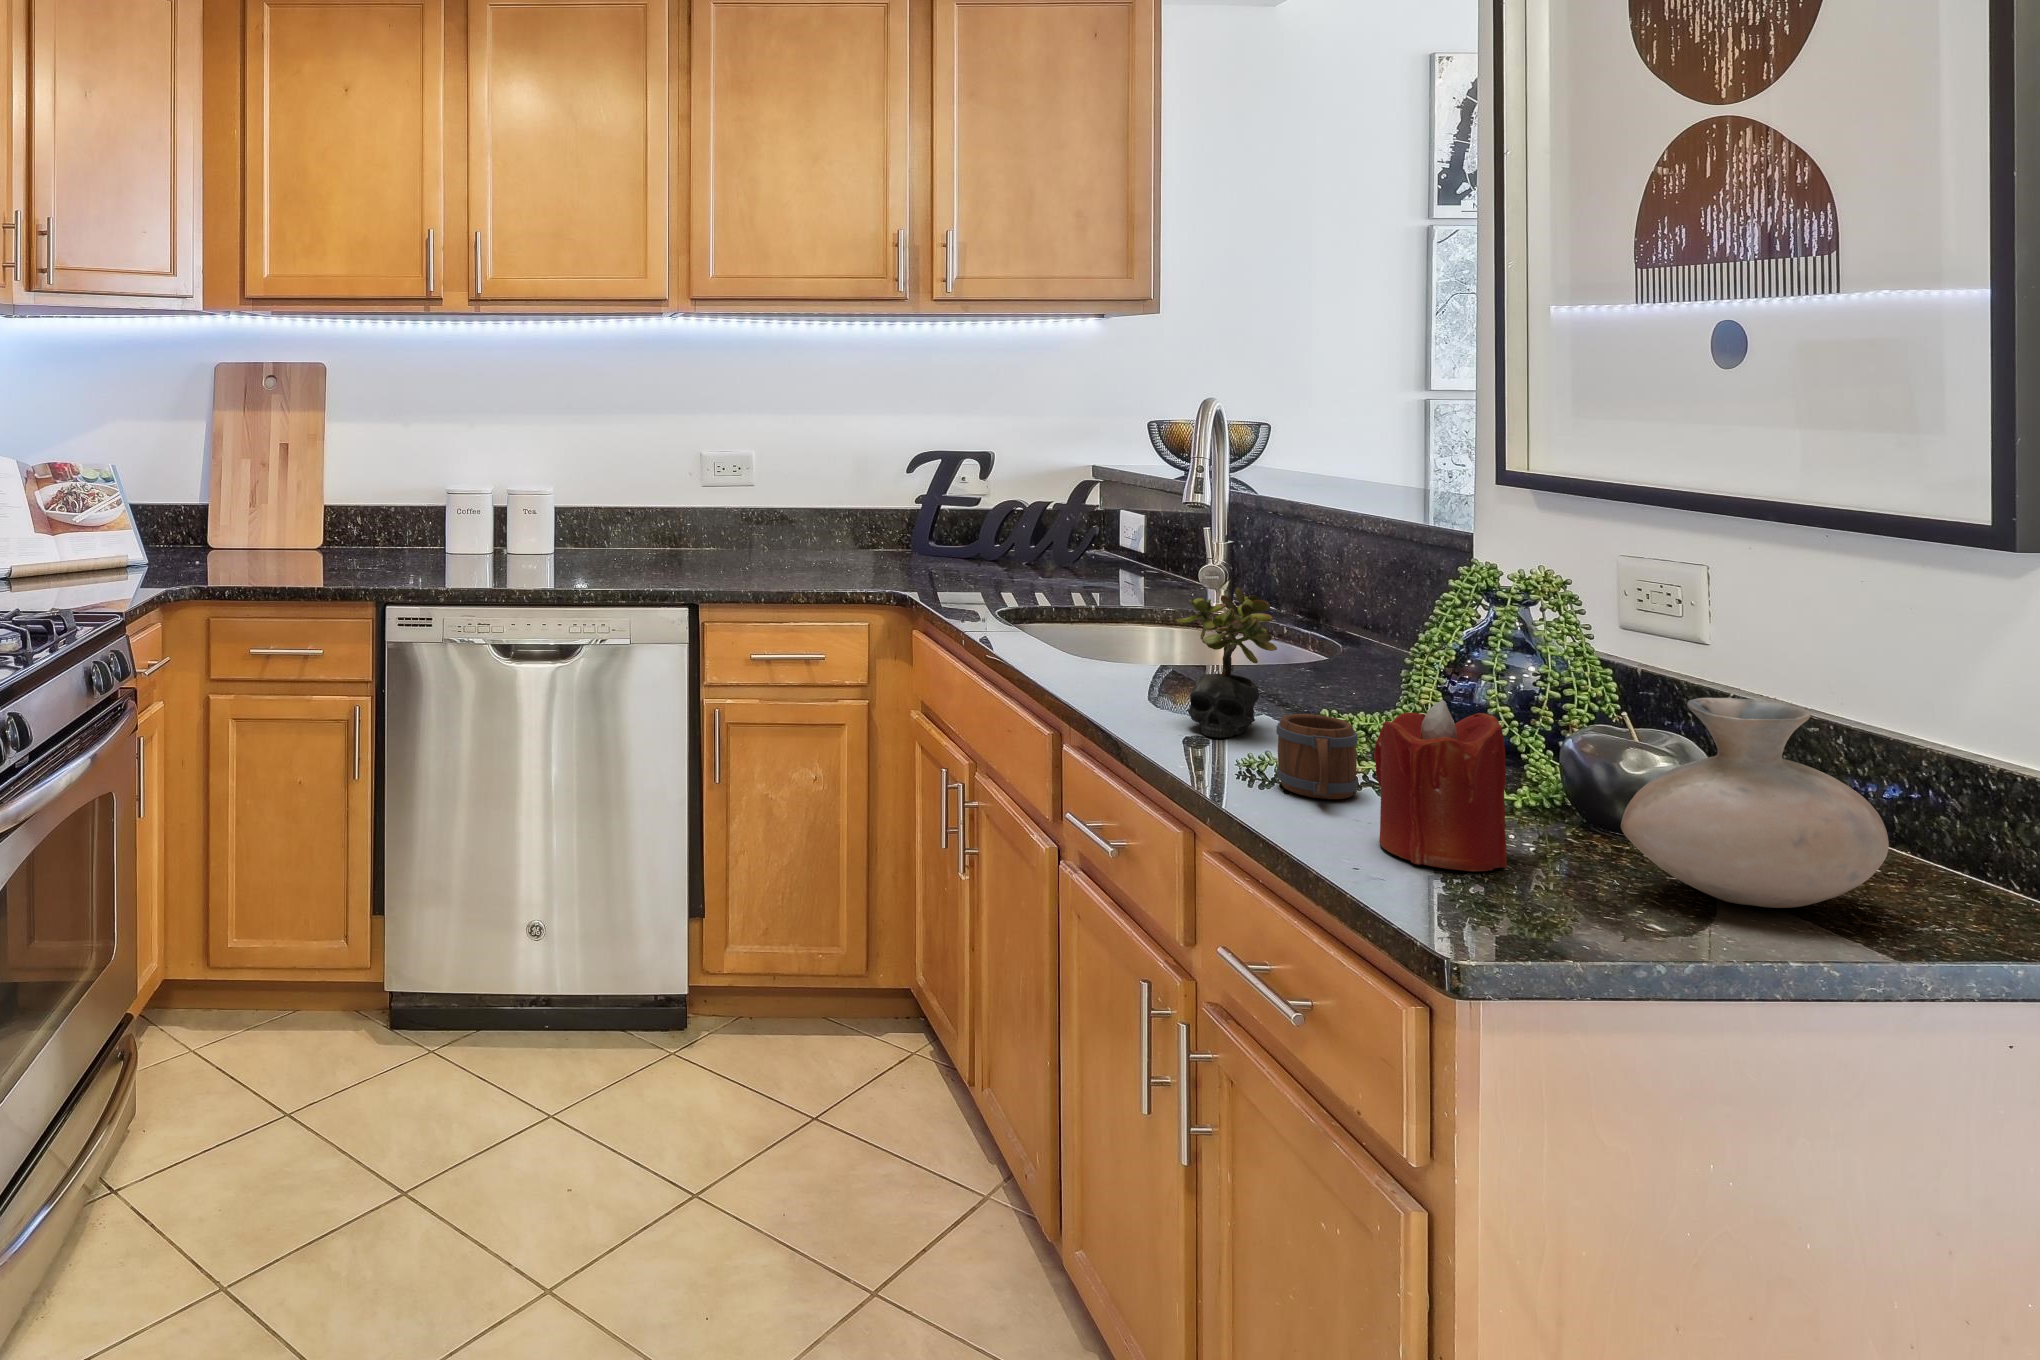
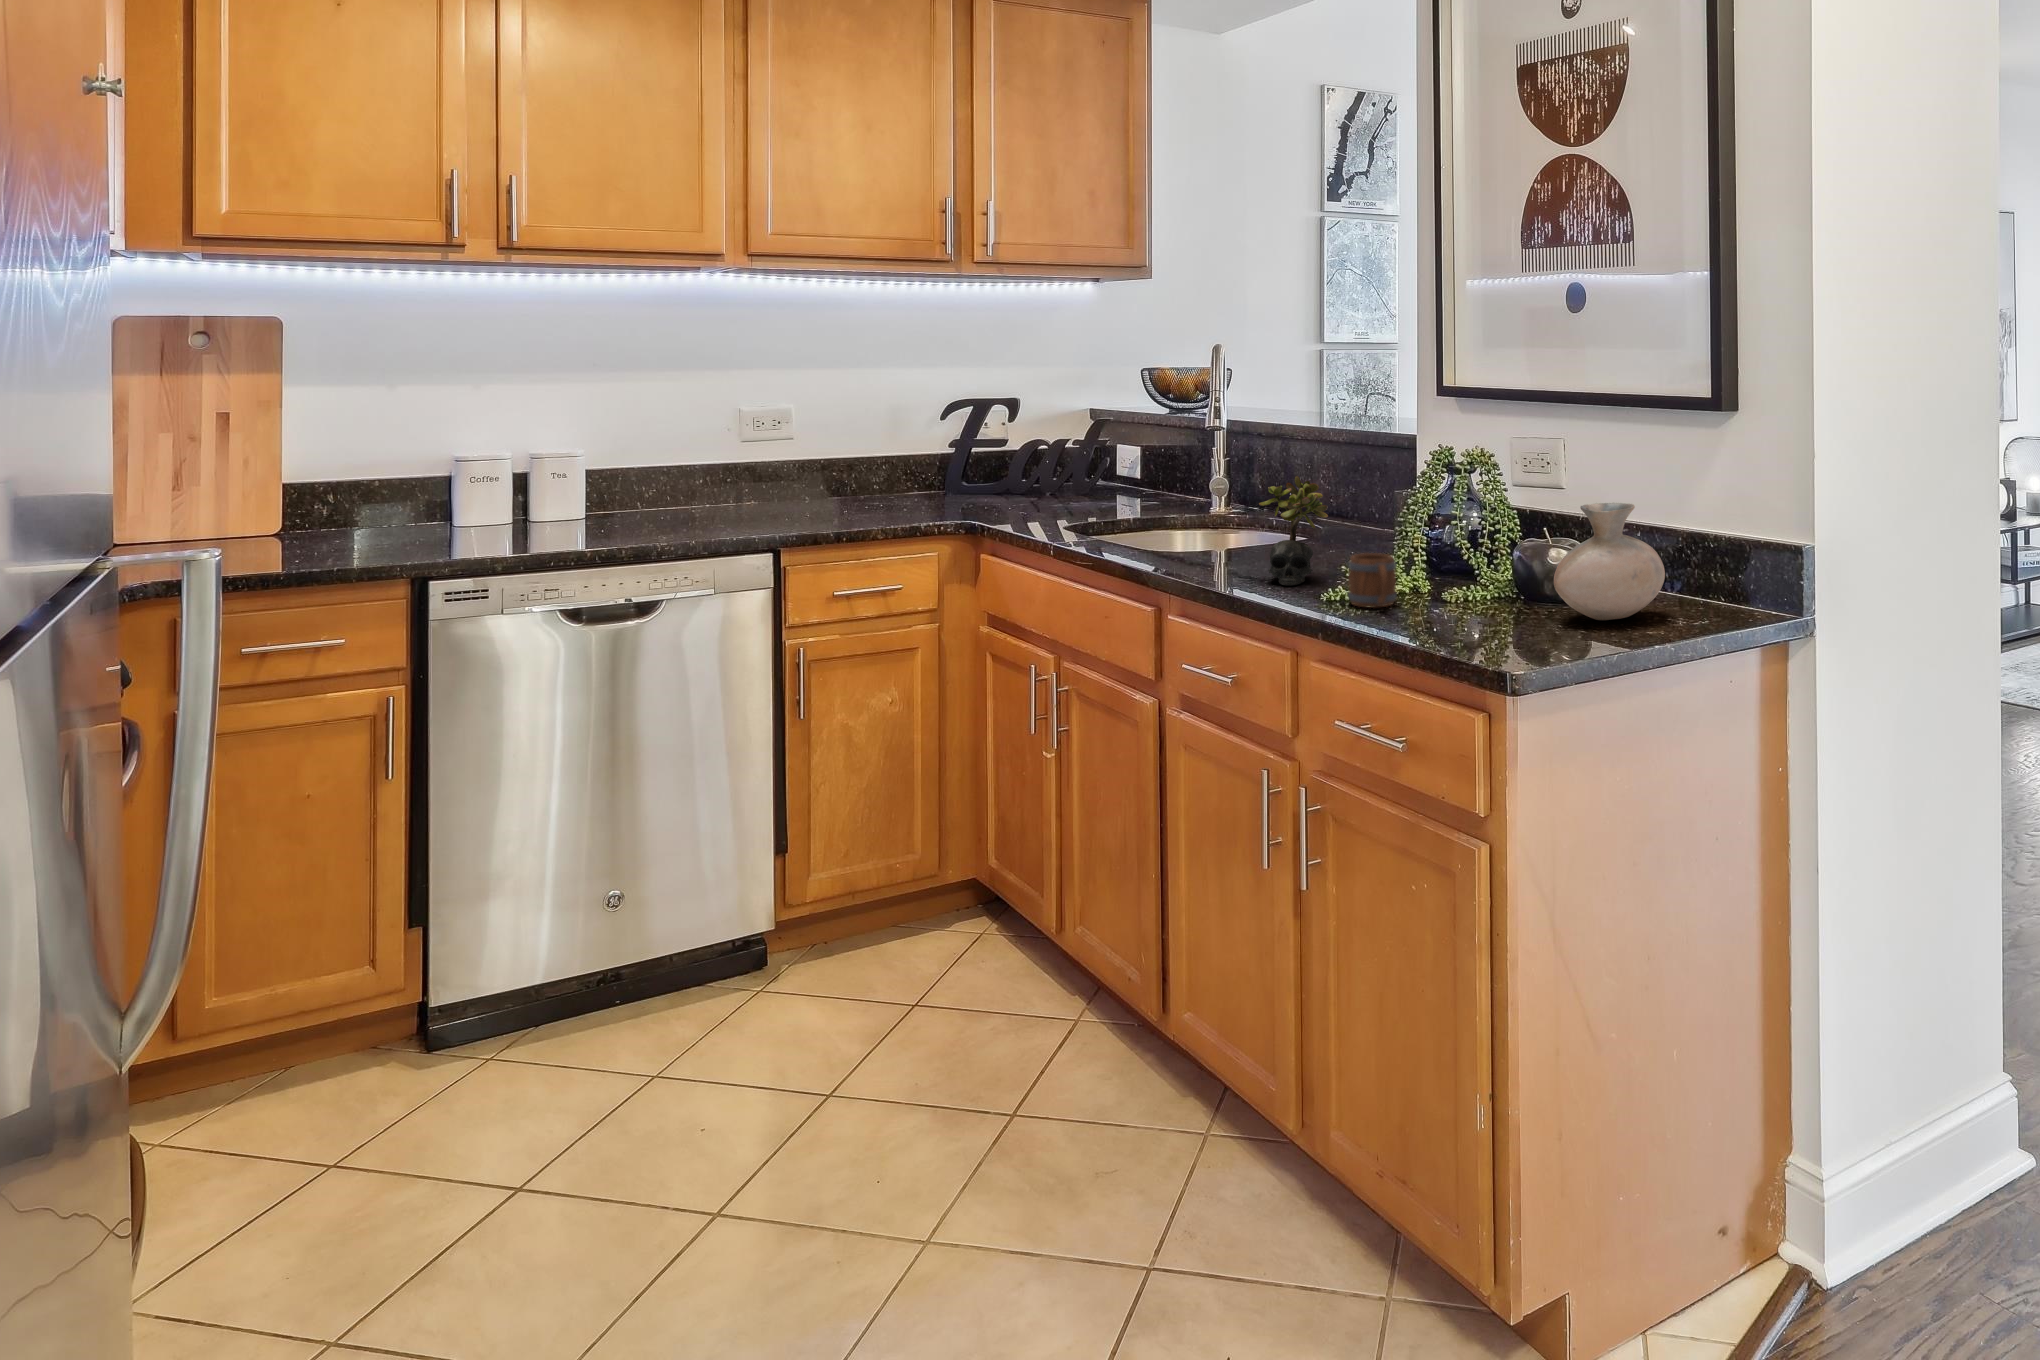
candle: present [1374,700,1507,871] -> none [1421,524,1495,629]

